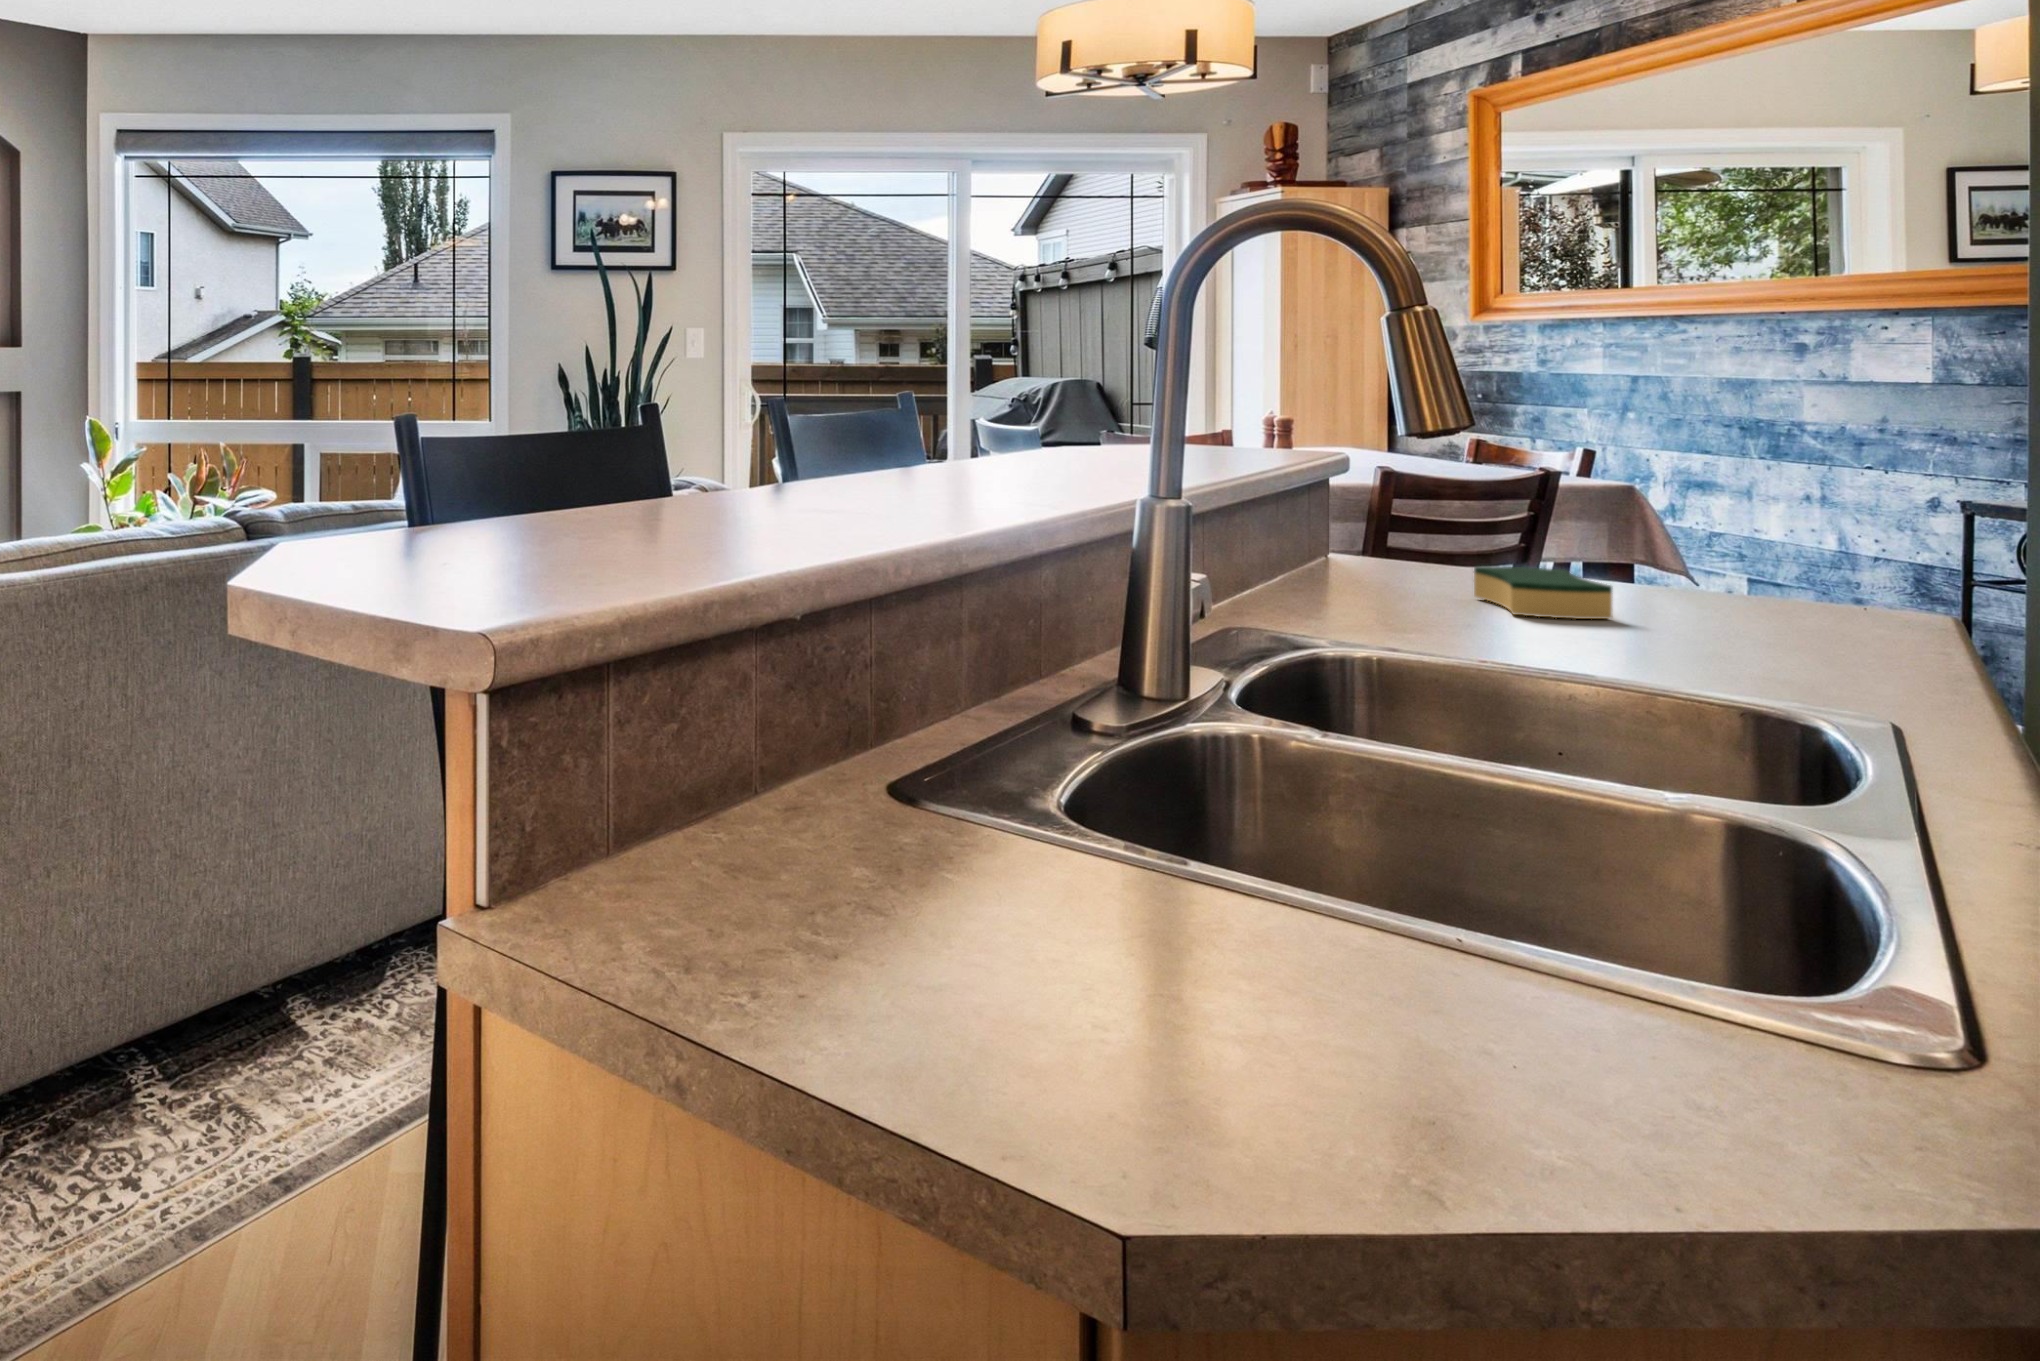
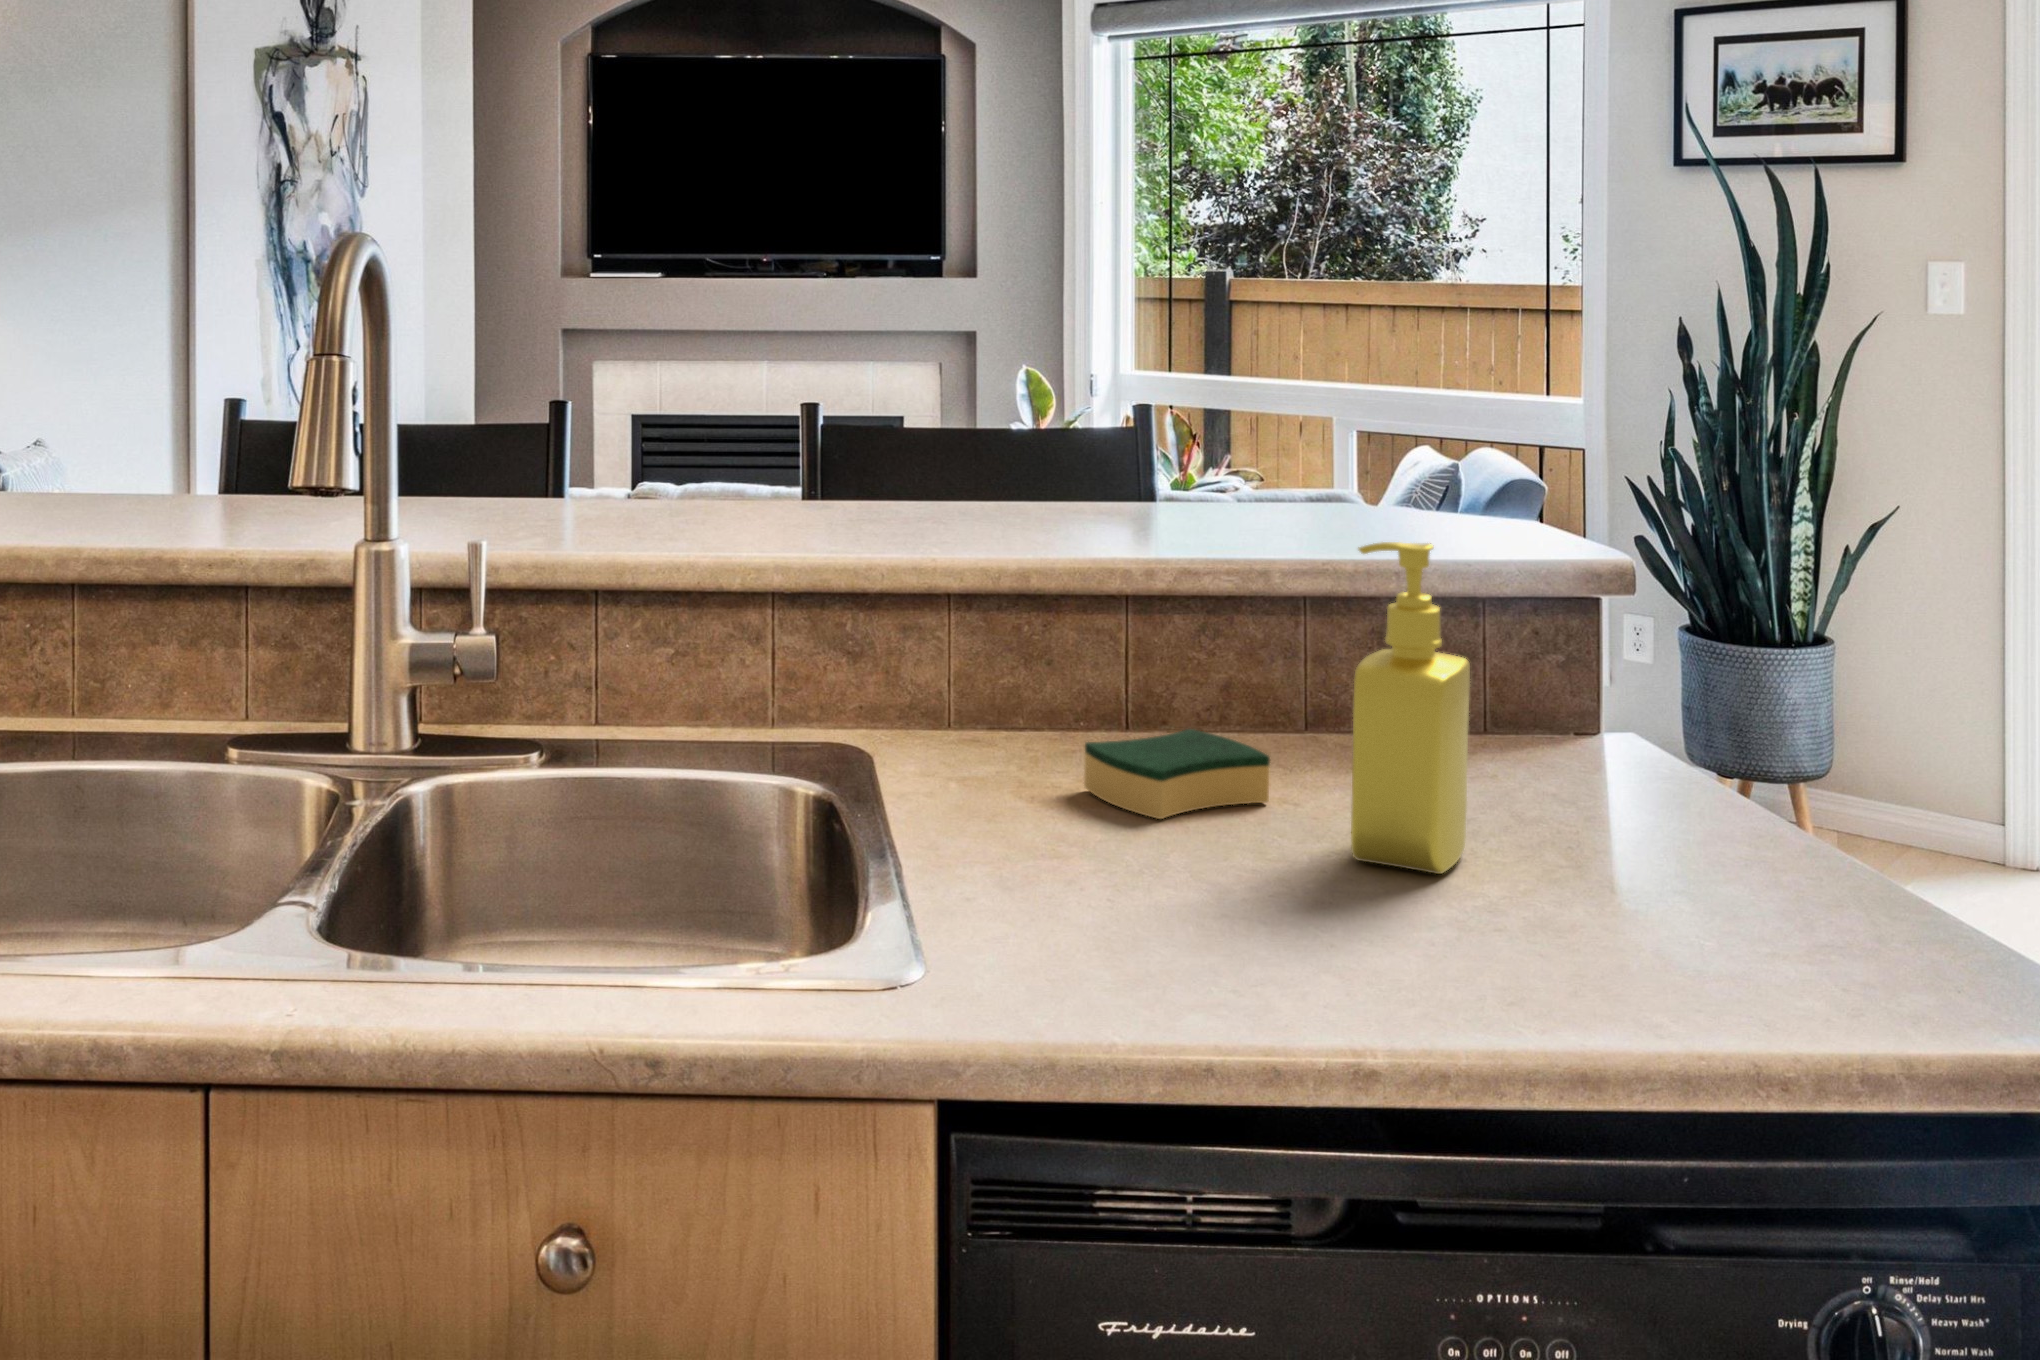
soap dispenser: none [1660,412,1789,613] -> present [1351,542,1470,874]

